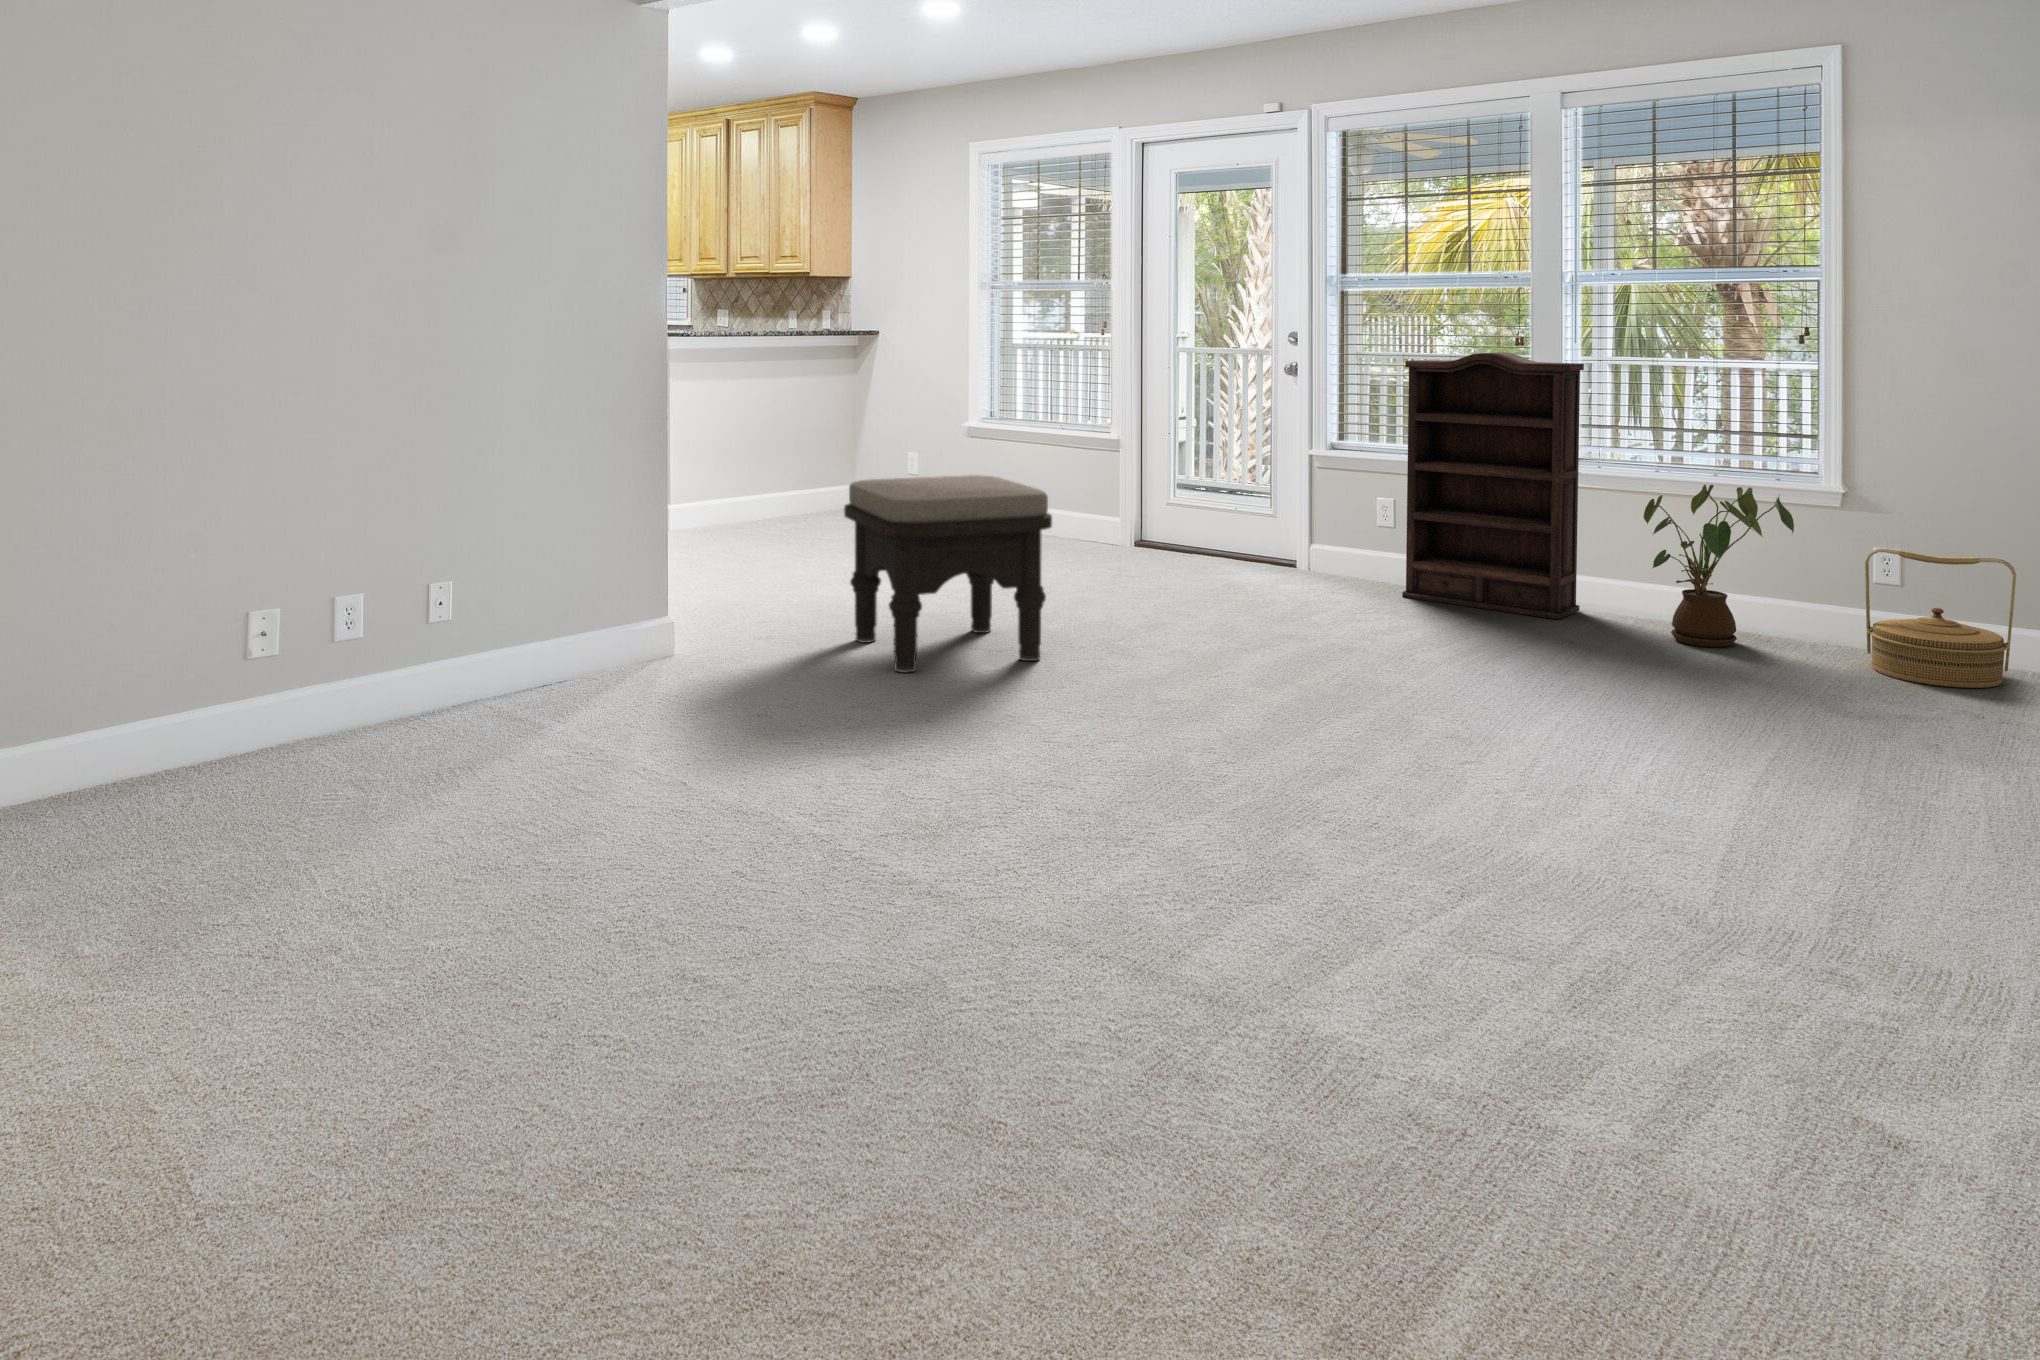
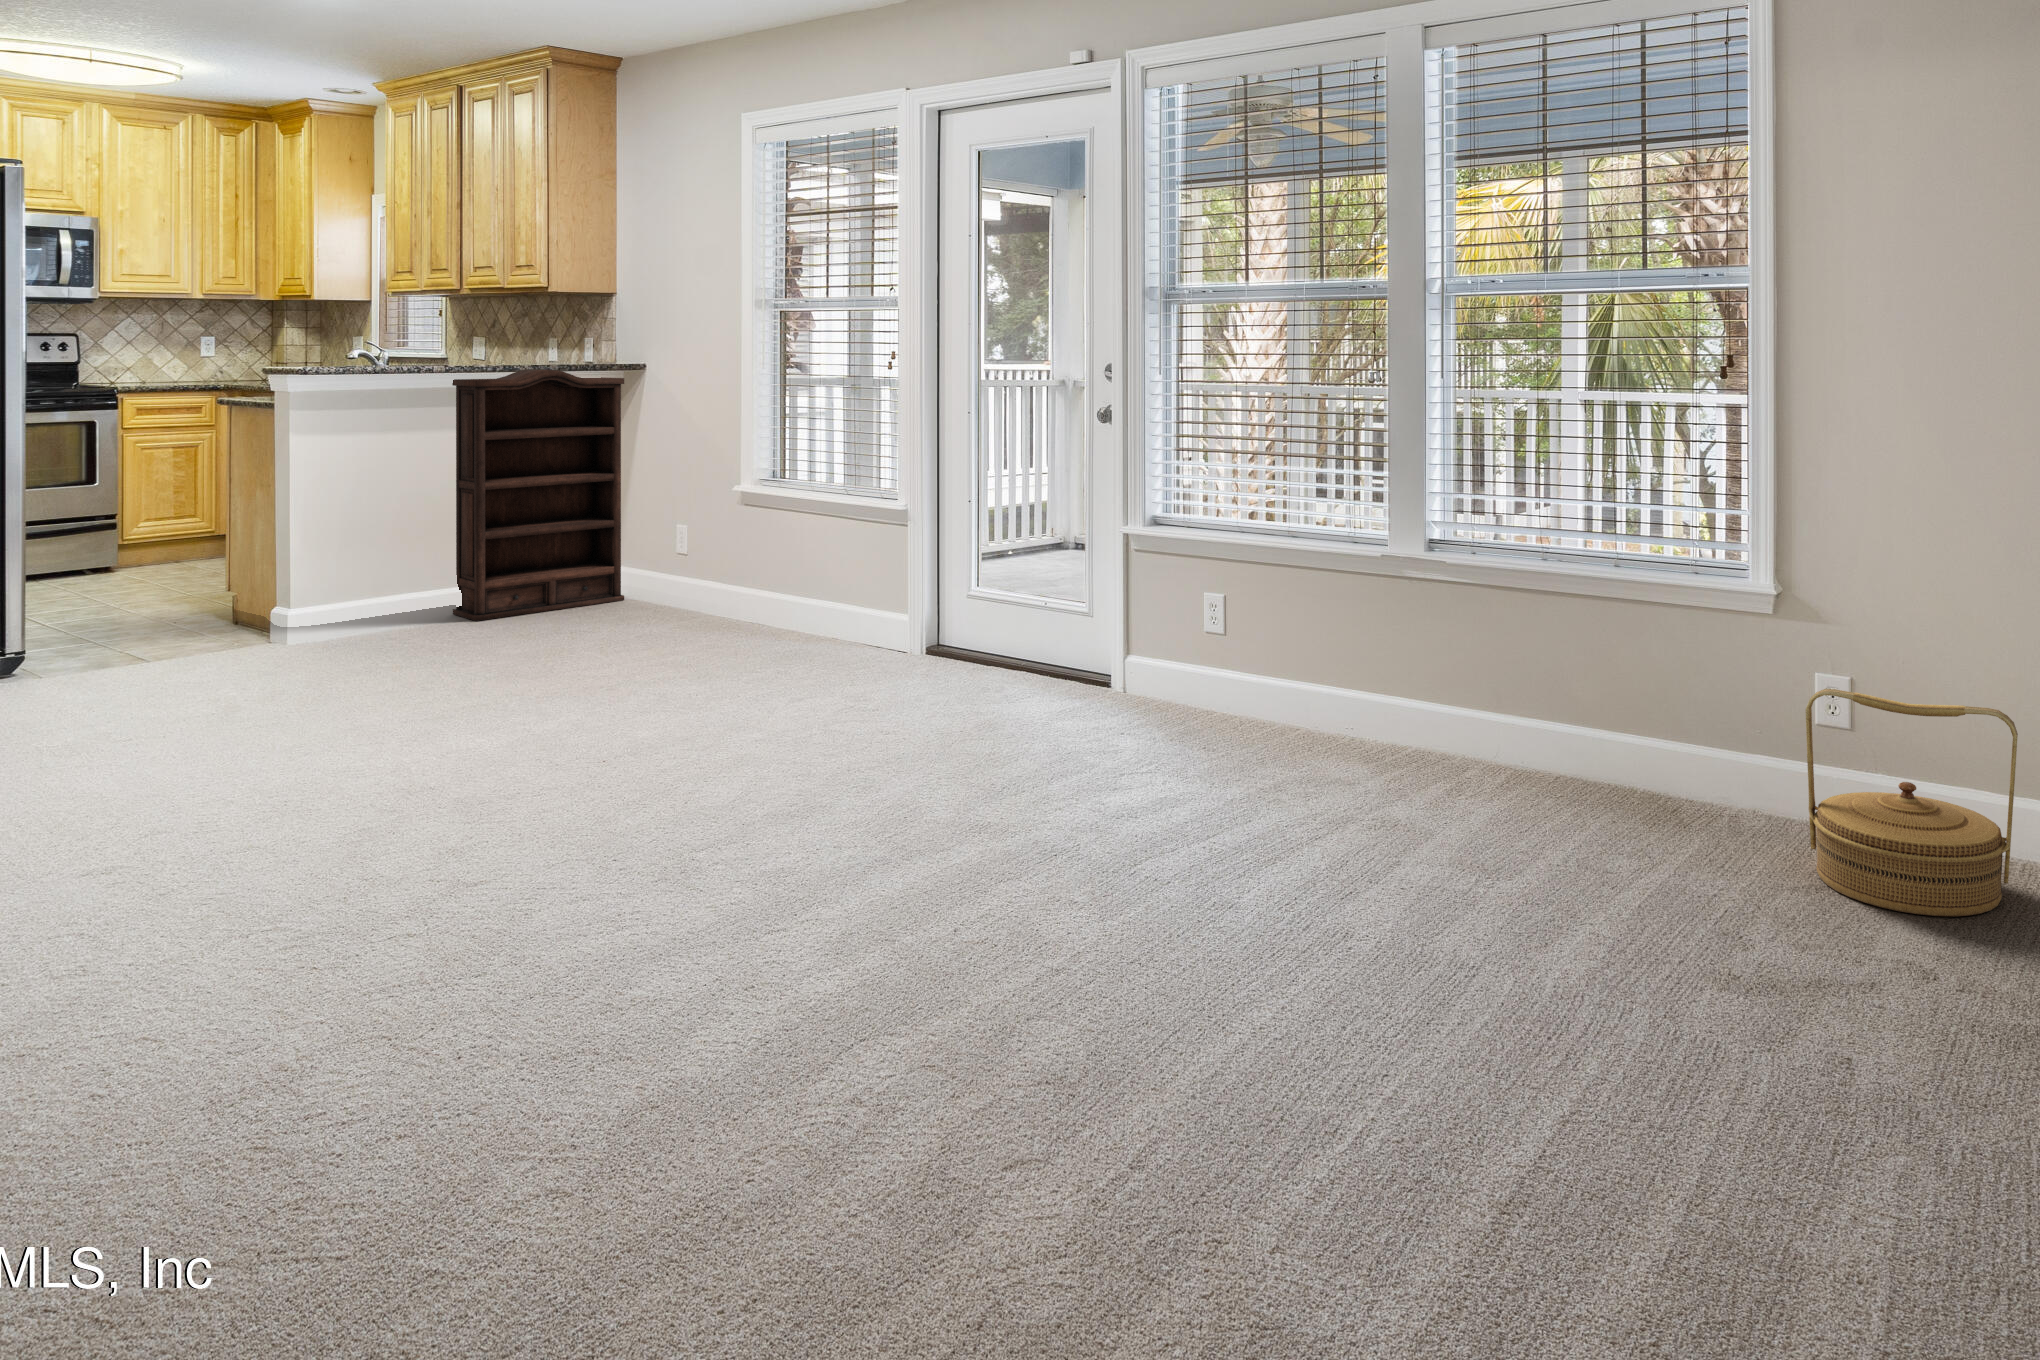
bookshelf: present [1402,352,1584,619] -> present [452,369,624,621]
ottoman: present [844,475,1052,673] -> none [183,586,537,946]
house plant: present [1644,485,1794,647] -> none [1510,586,1712,833]

